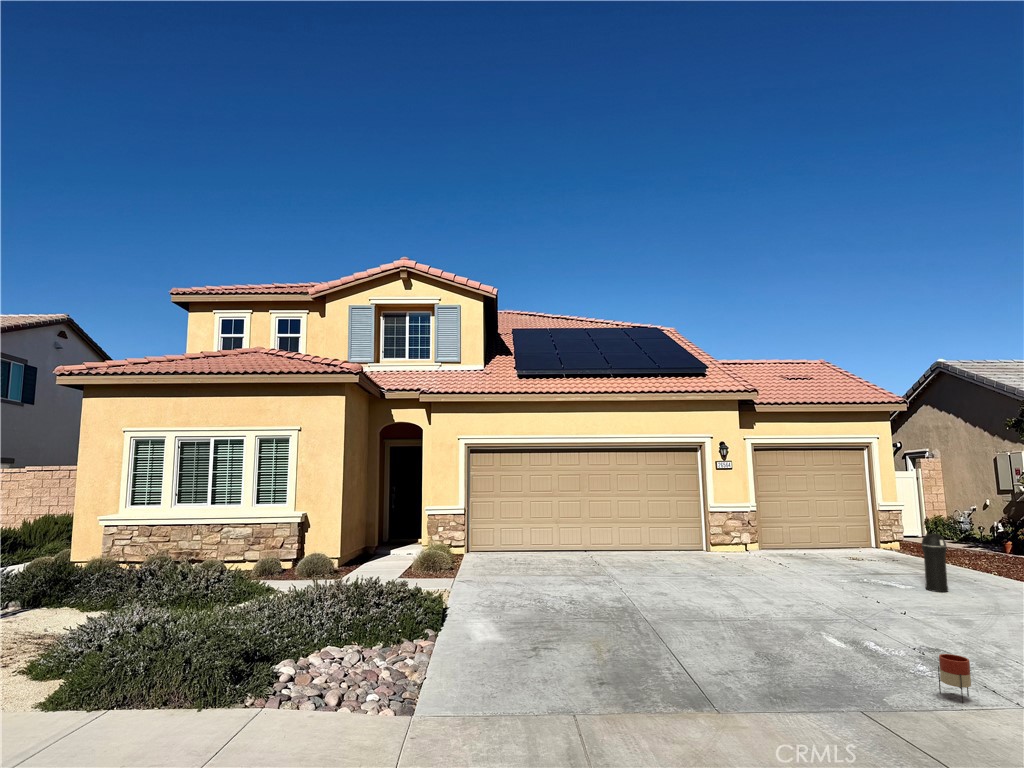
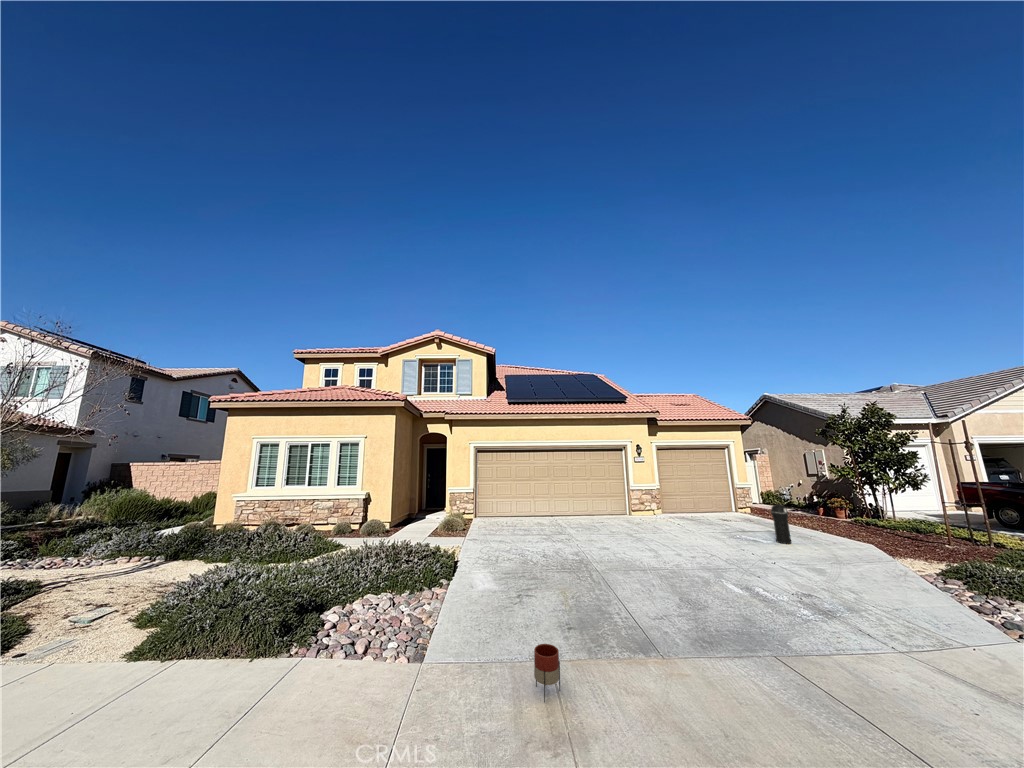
planter: present [938,654,971,703] -> present [534,644,560,702]

